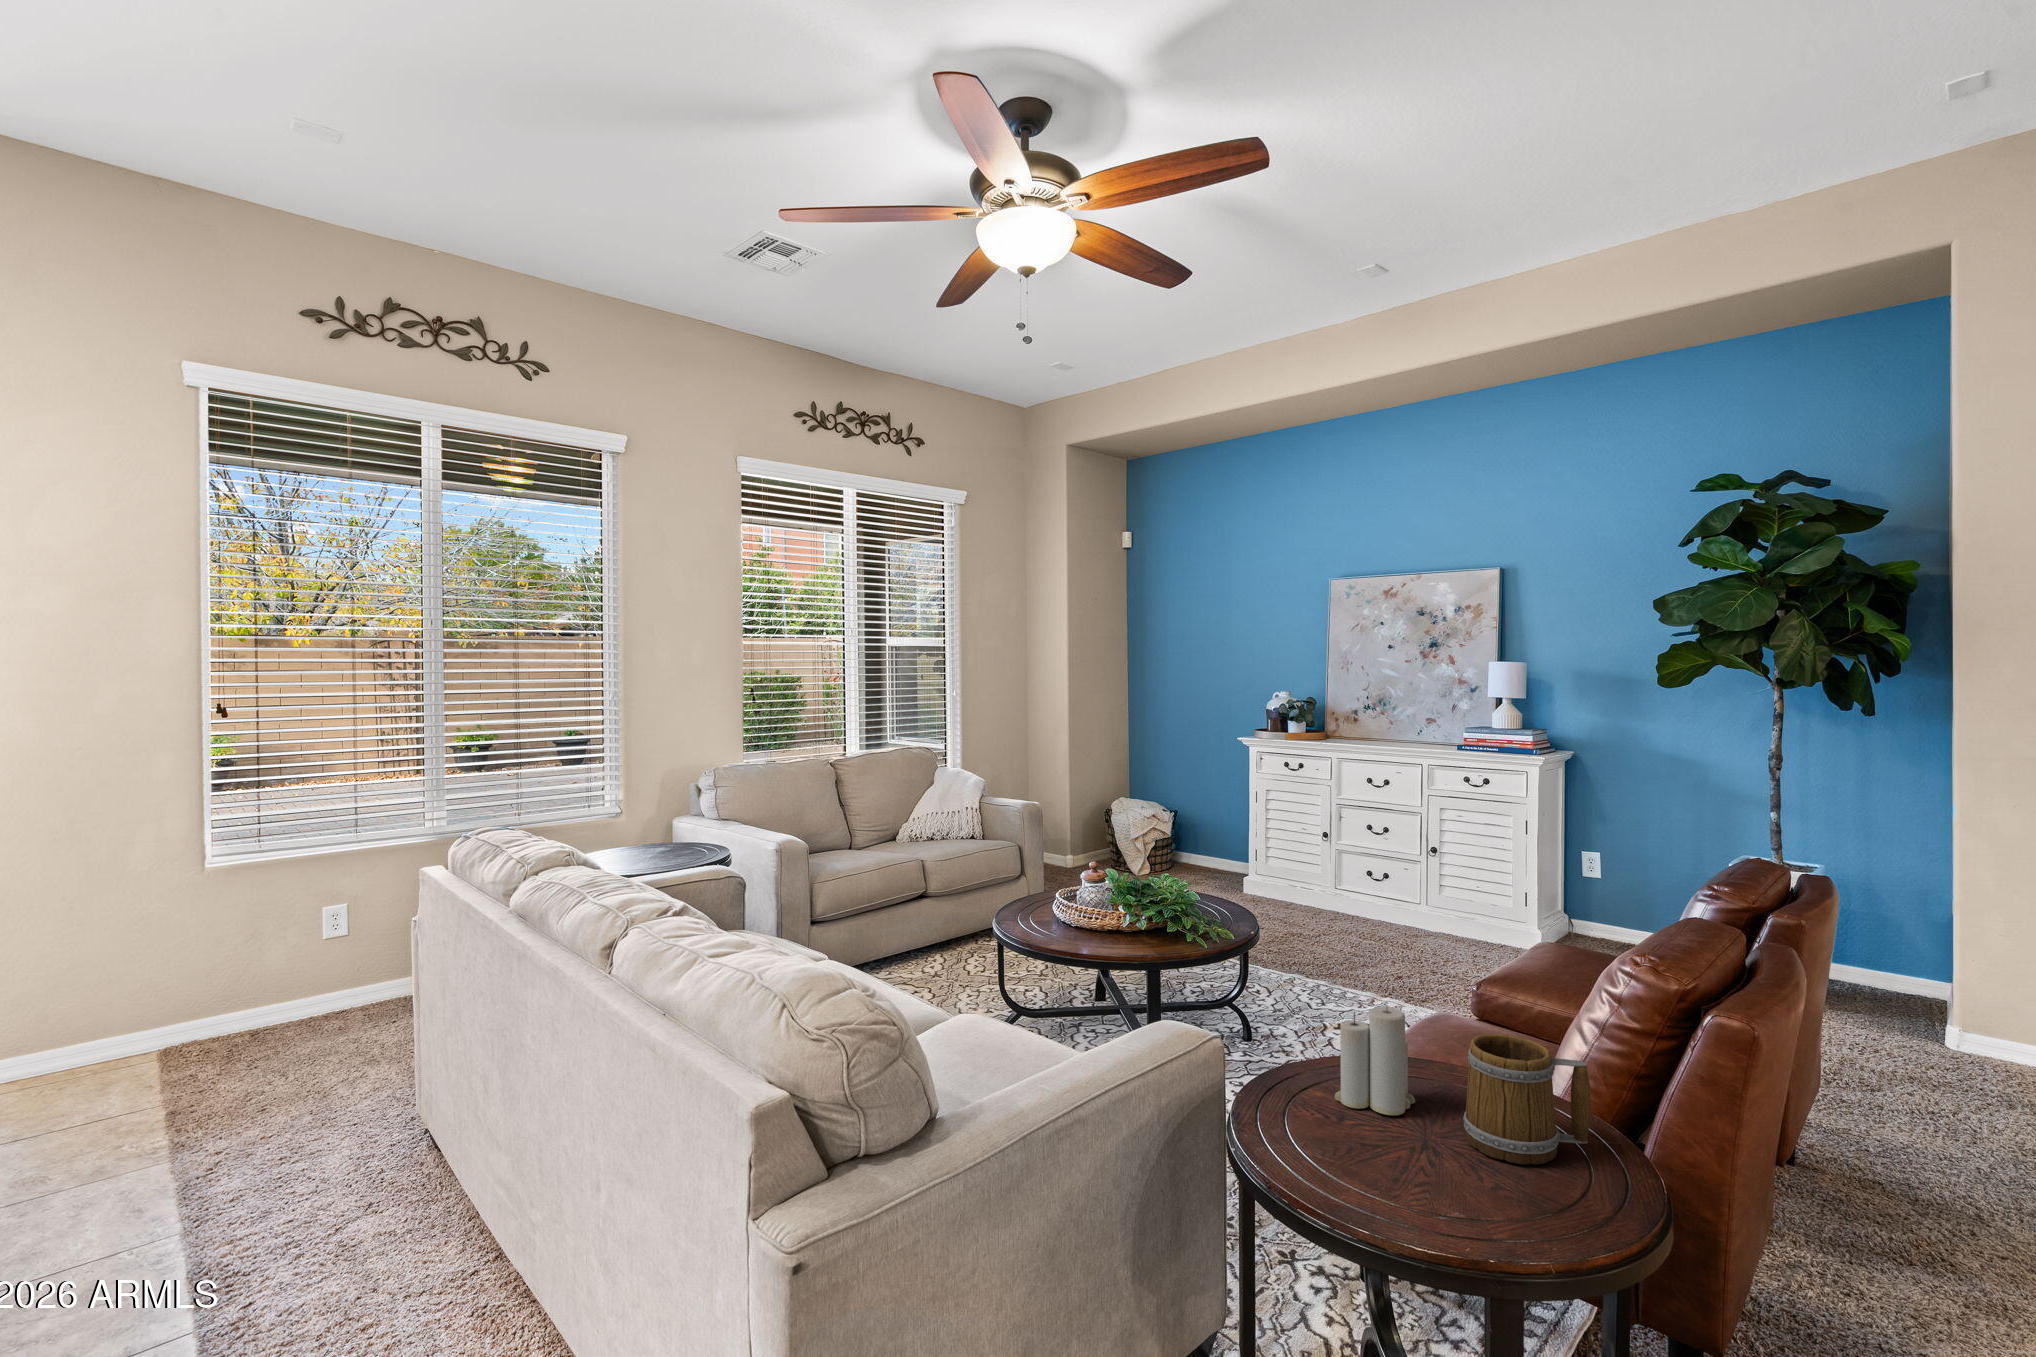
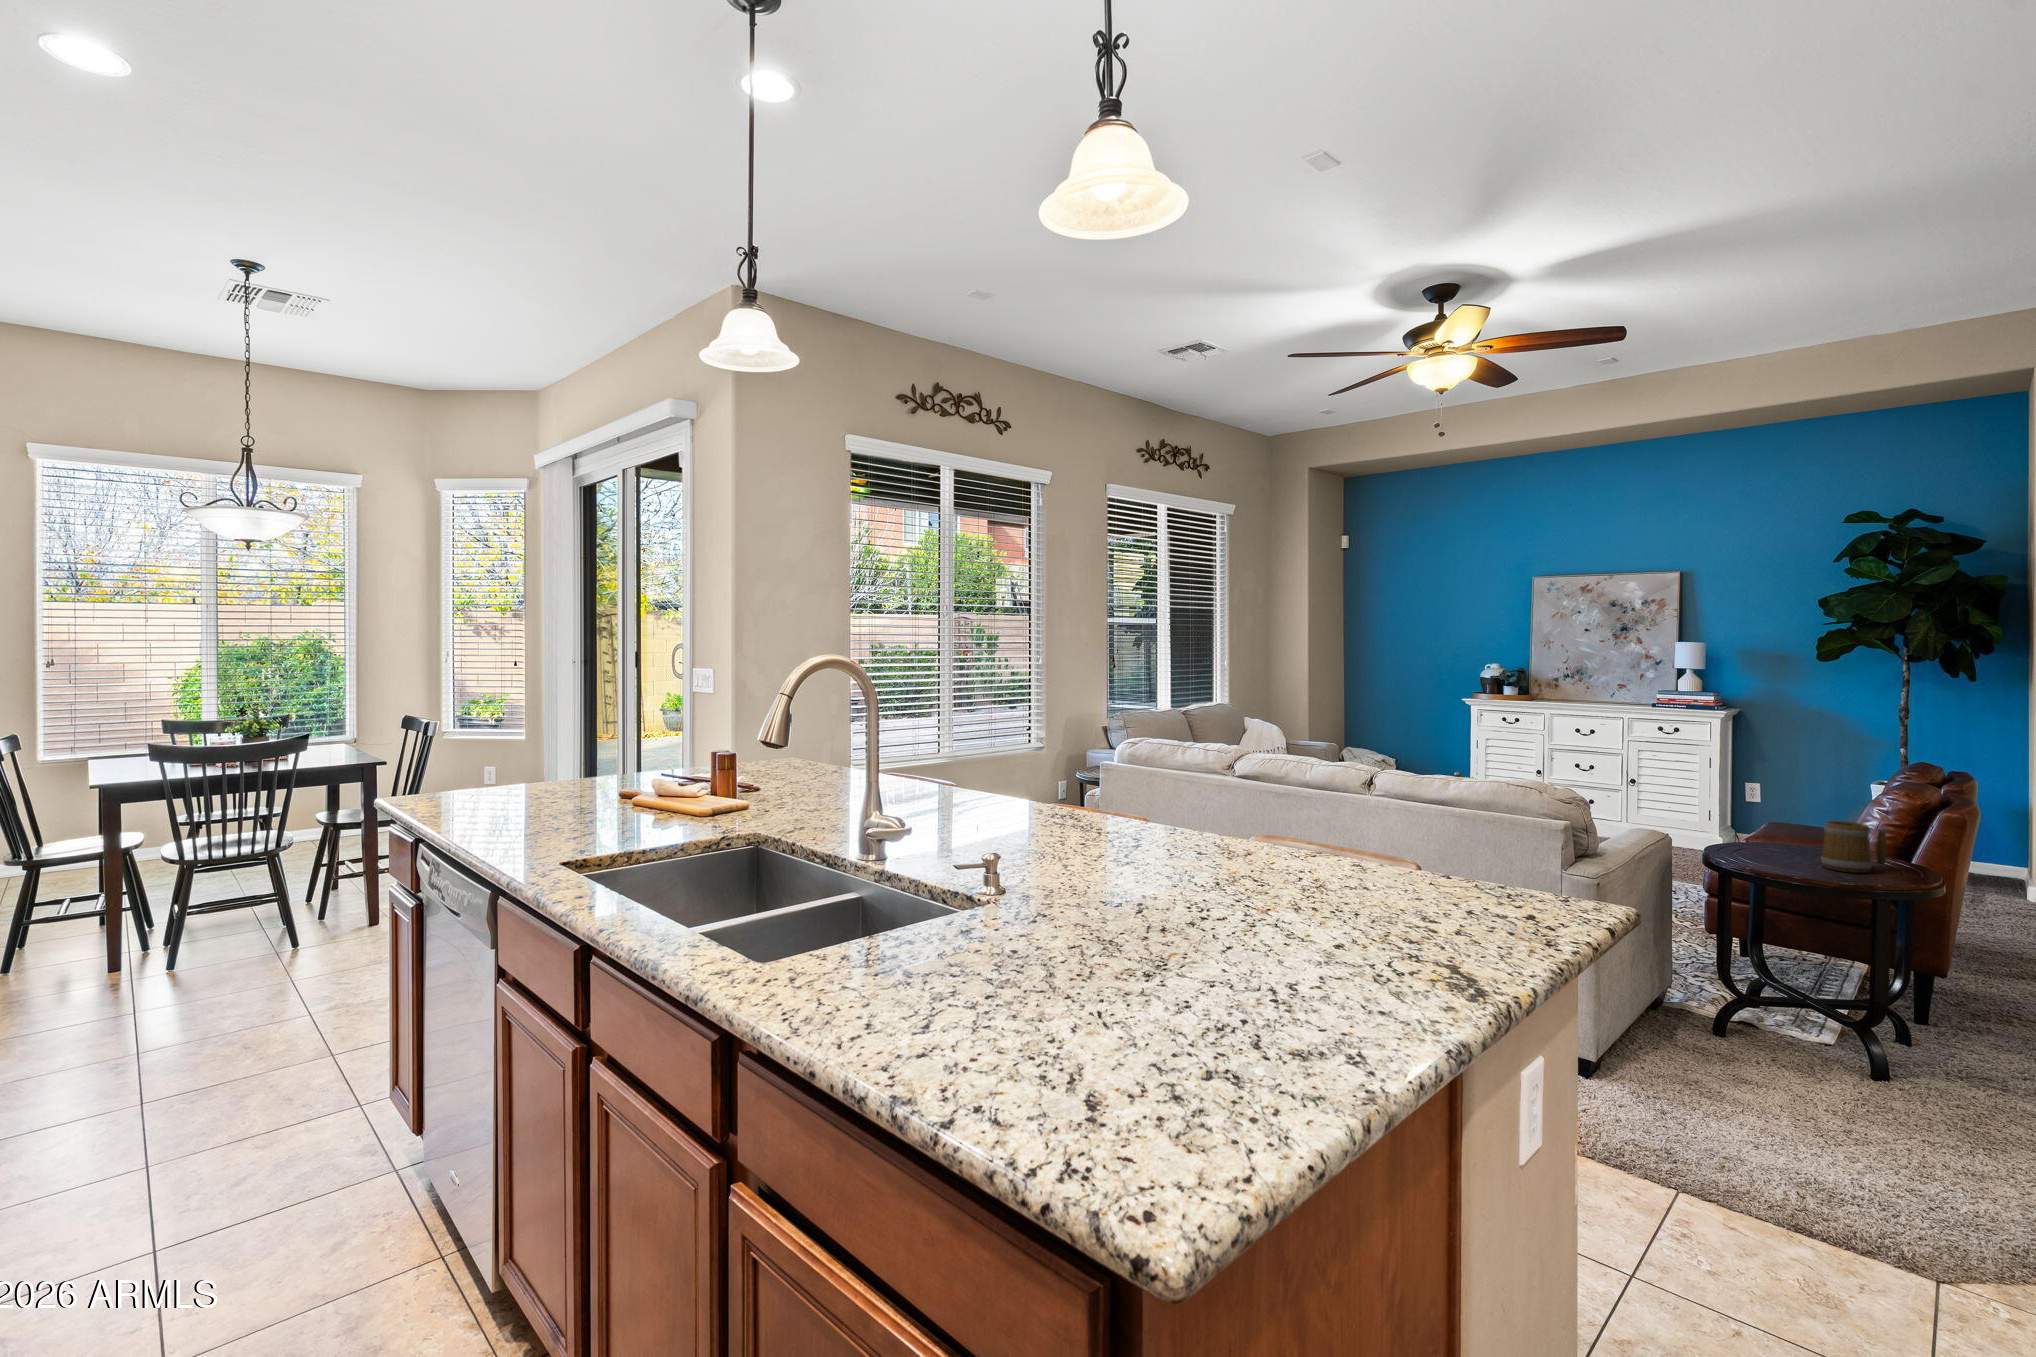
candle: present [1335,1006,1415,1115] -> none [1746,808,1788,862]

